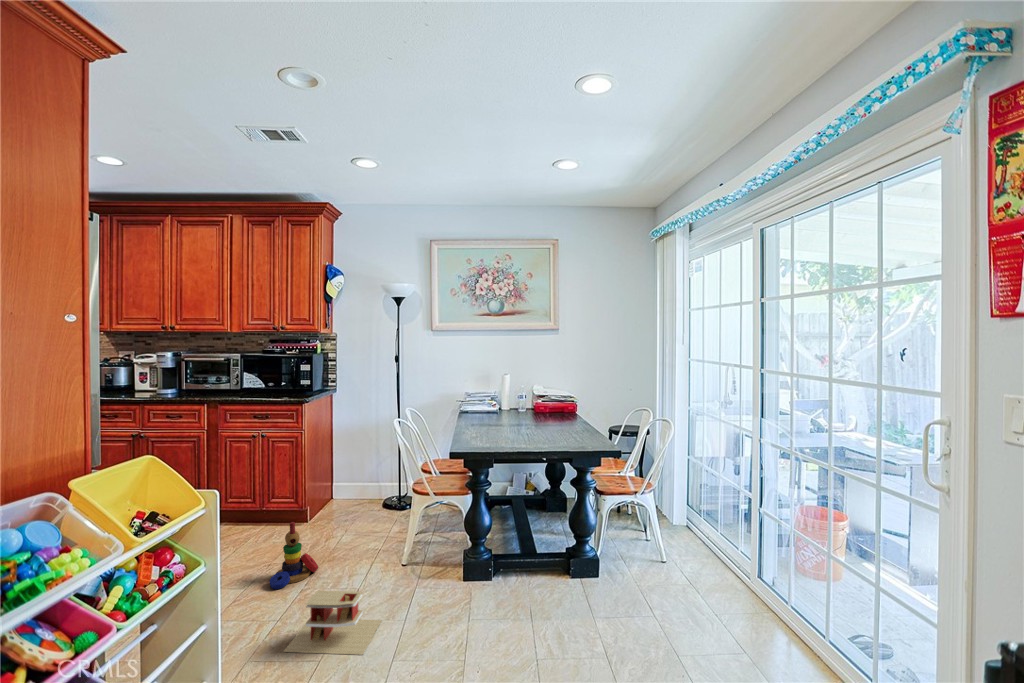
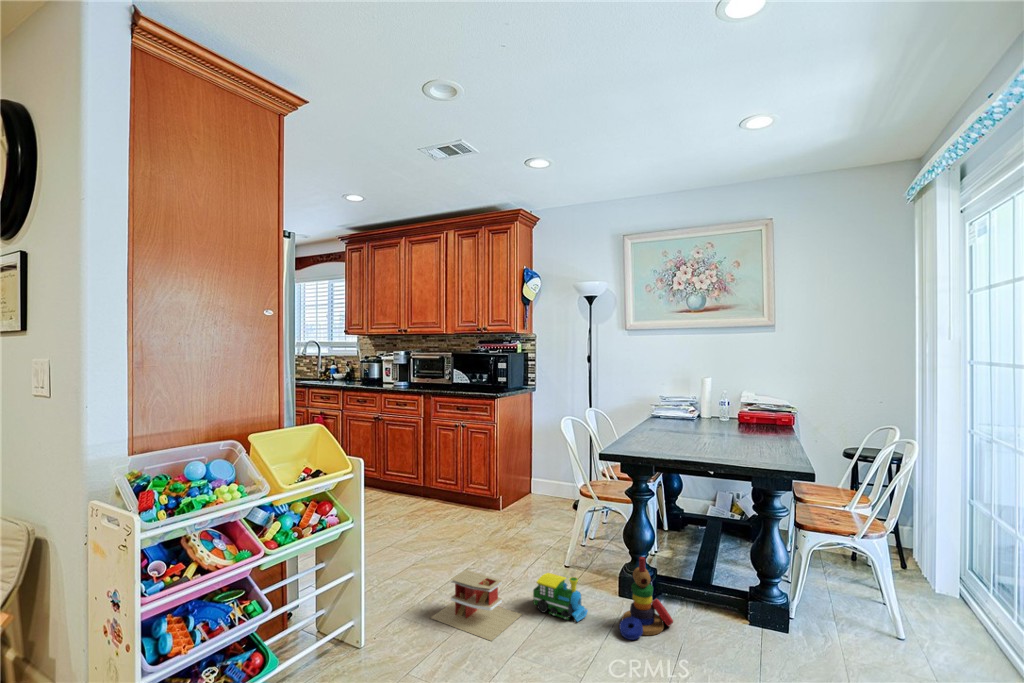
stacking toy: present [269,522,318,589] -> present [619,557,673,640]
toy train: none [390,572,443,614] -> present [533,573,588,621]

